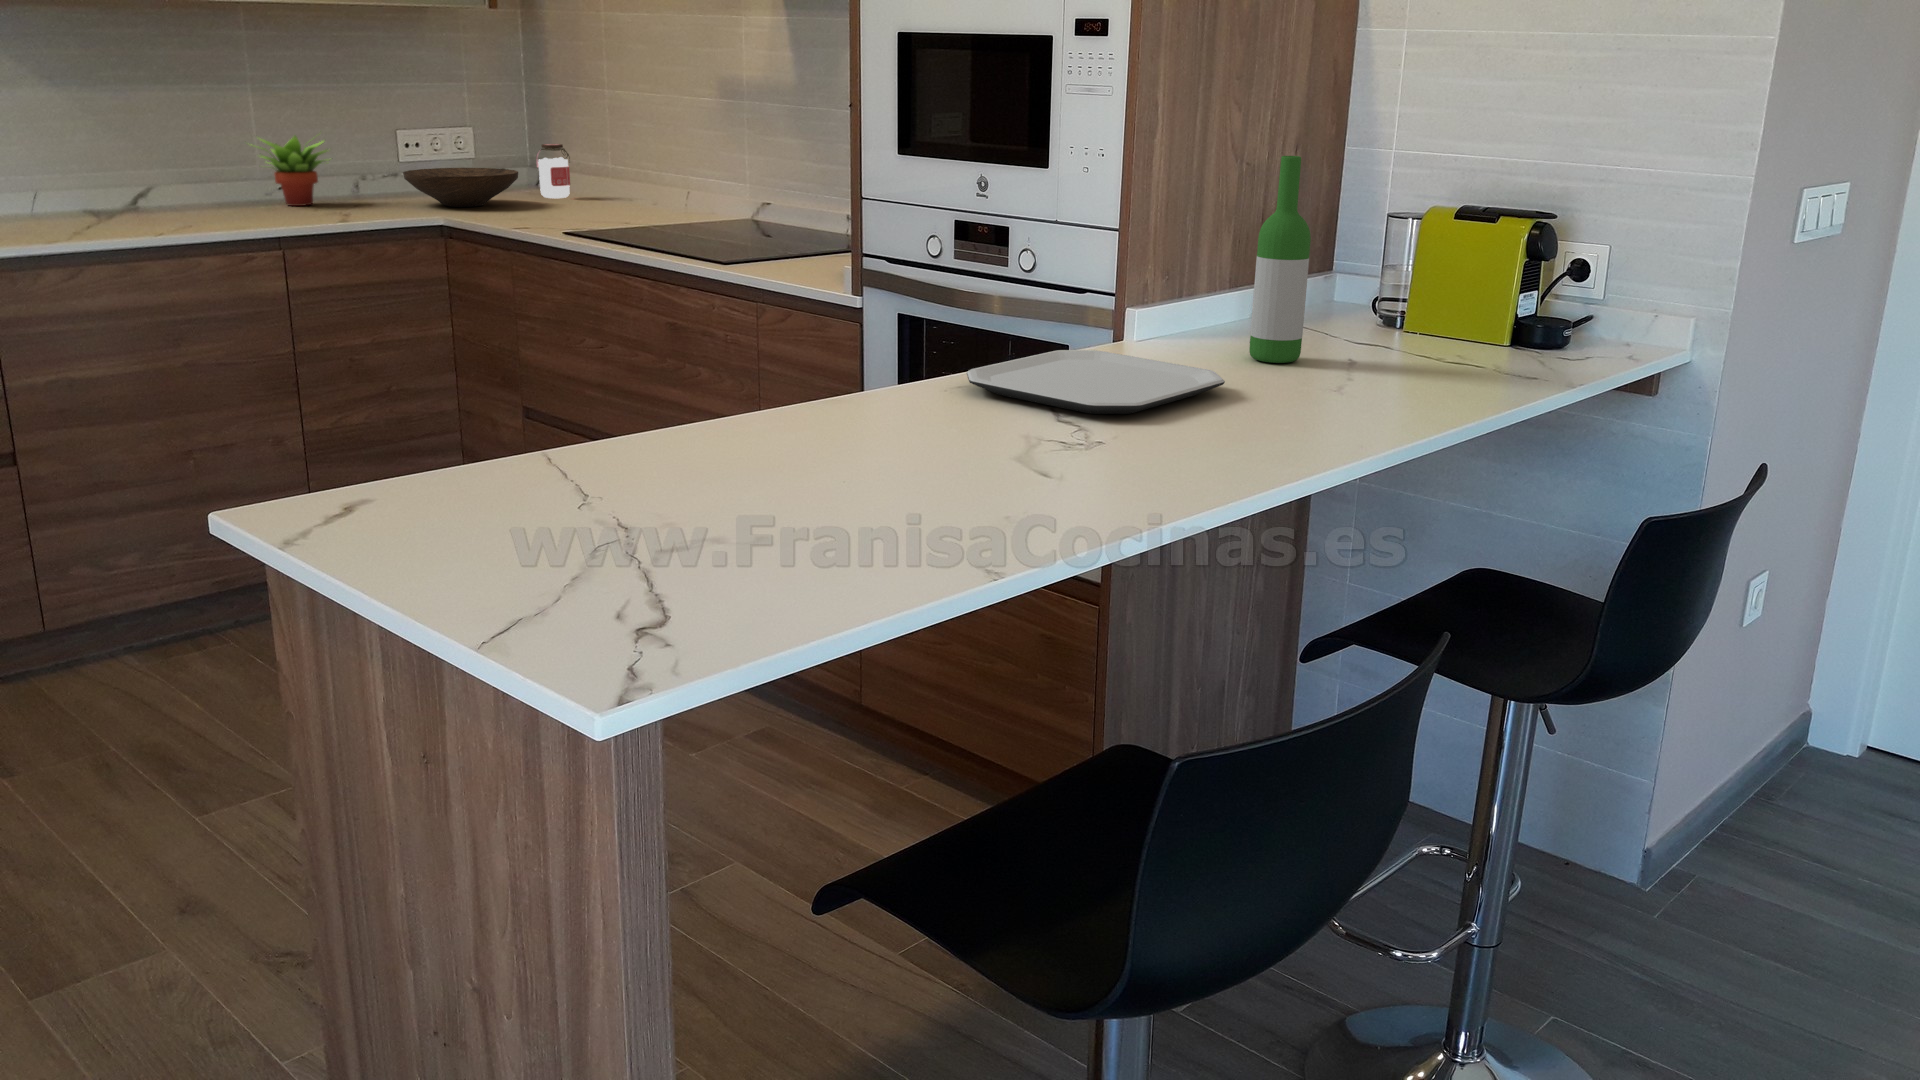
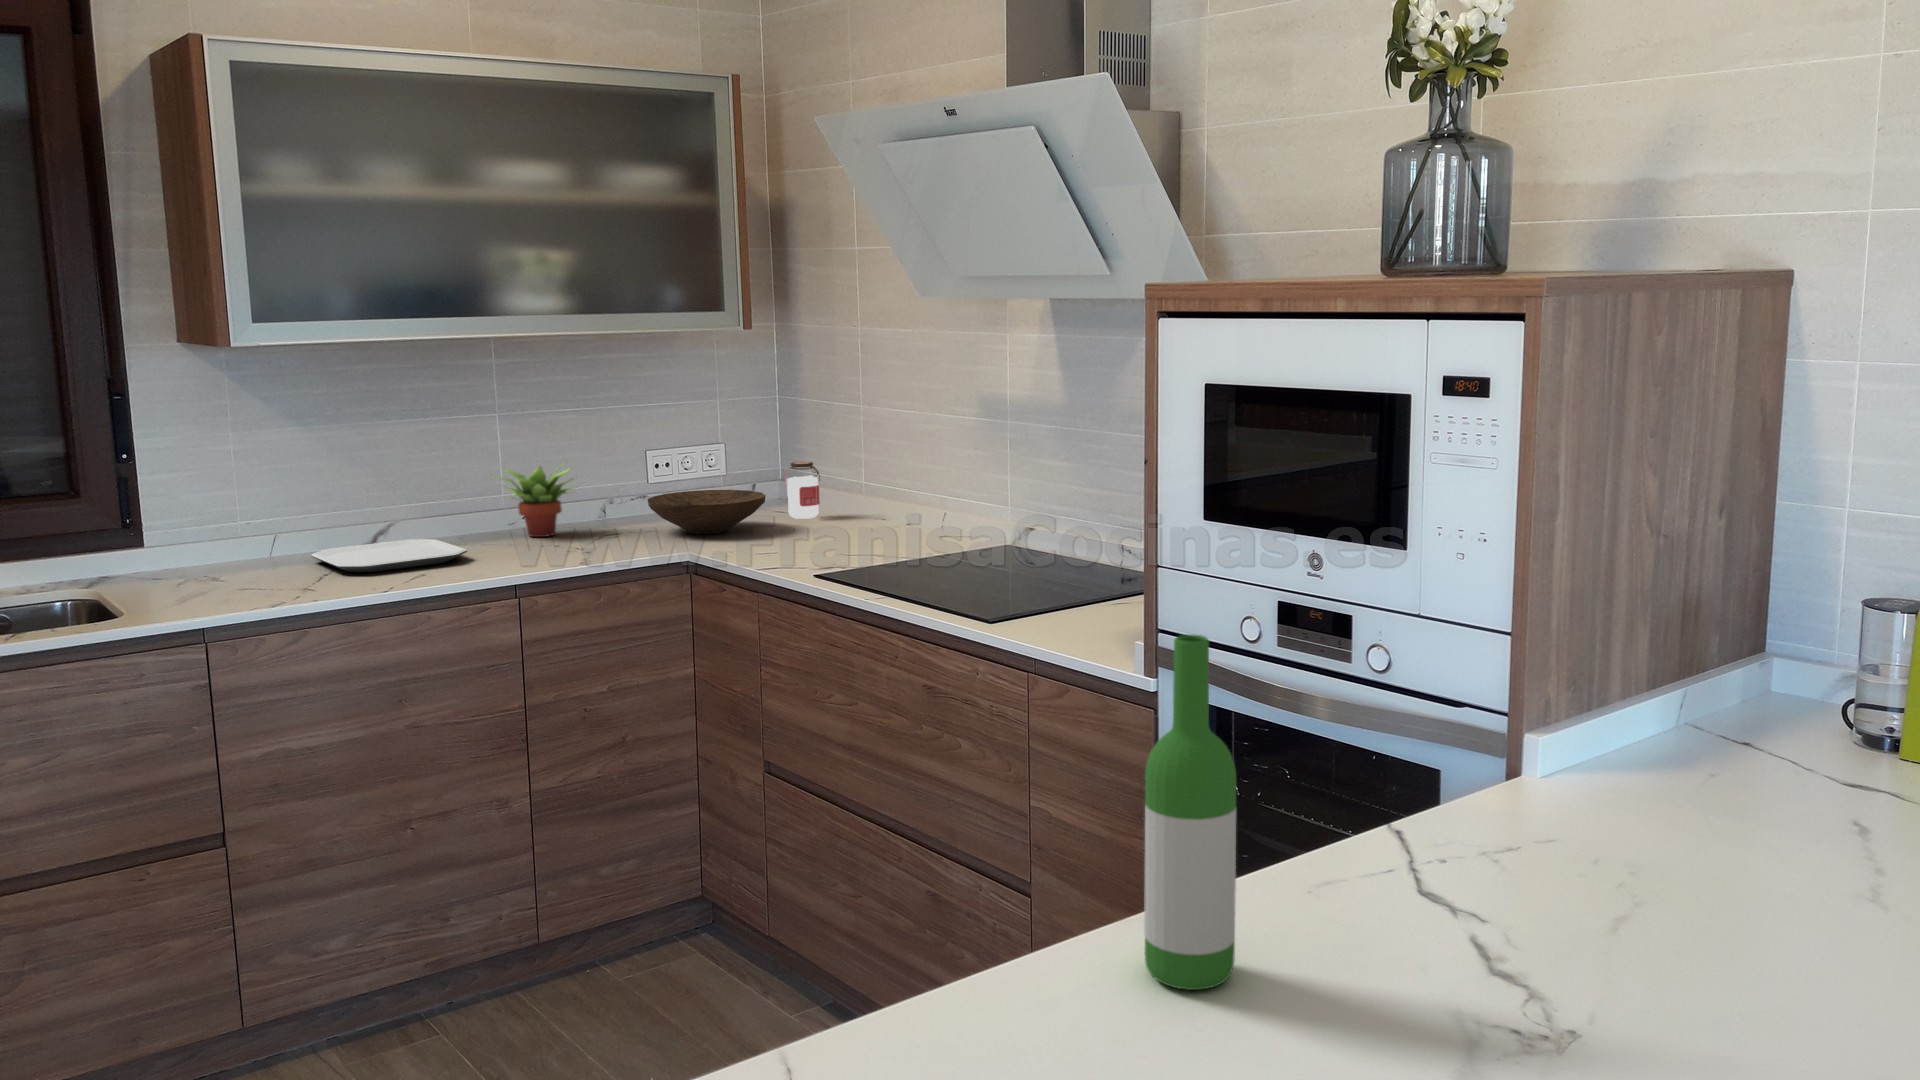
wine bottle: present [1249,156,1311,363] -> present [1144,635,1236,990]
plate: present [967,350,1225,414] -> present [311,539,467,572]

